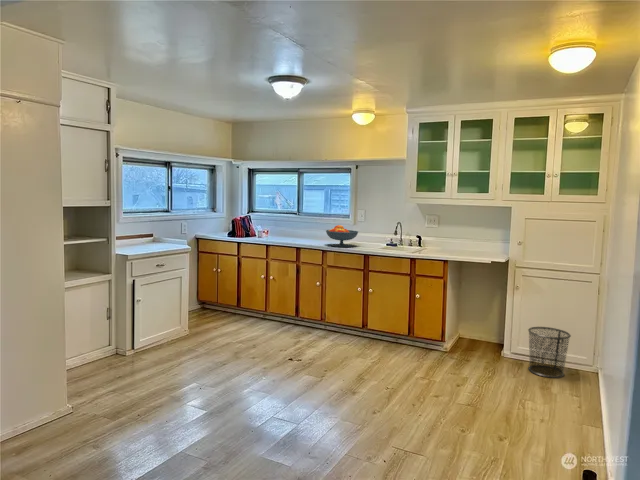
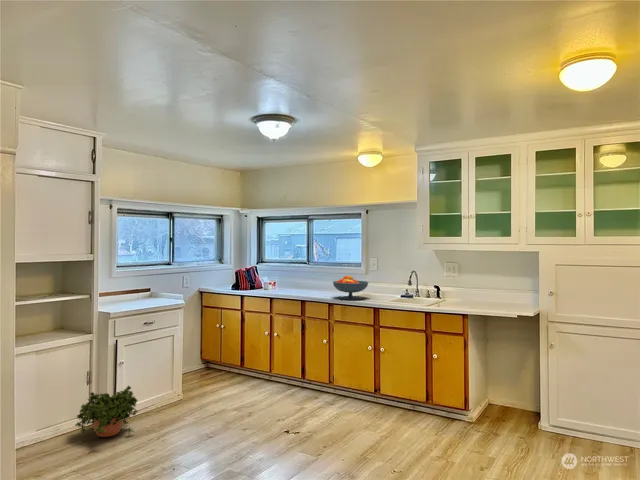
potted plant: none [101,320,158,365] -> present [76,386,137,437]
waste bin: present [528,327,571,378] -> none [566,393,620,458]

